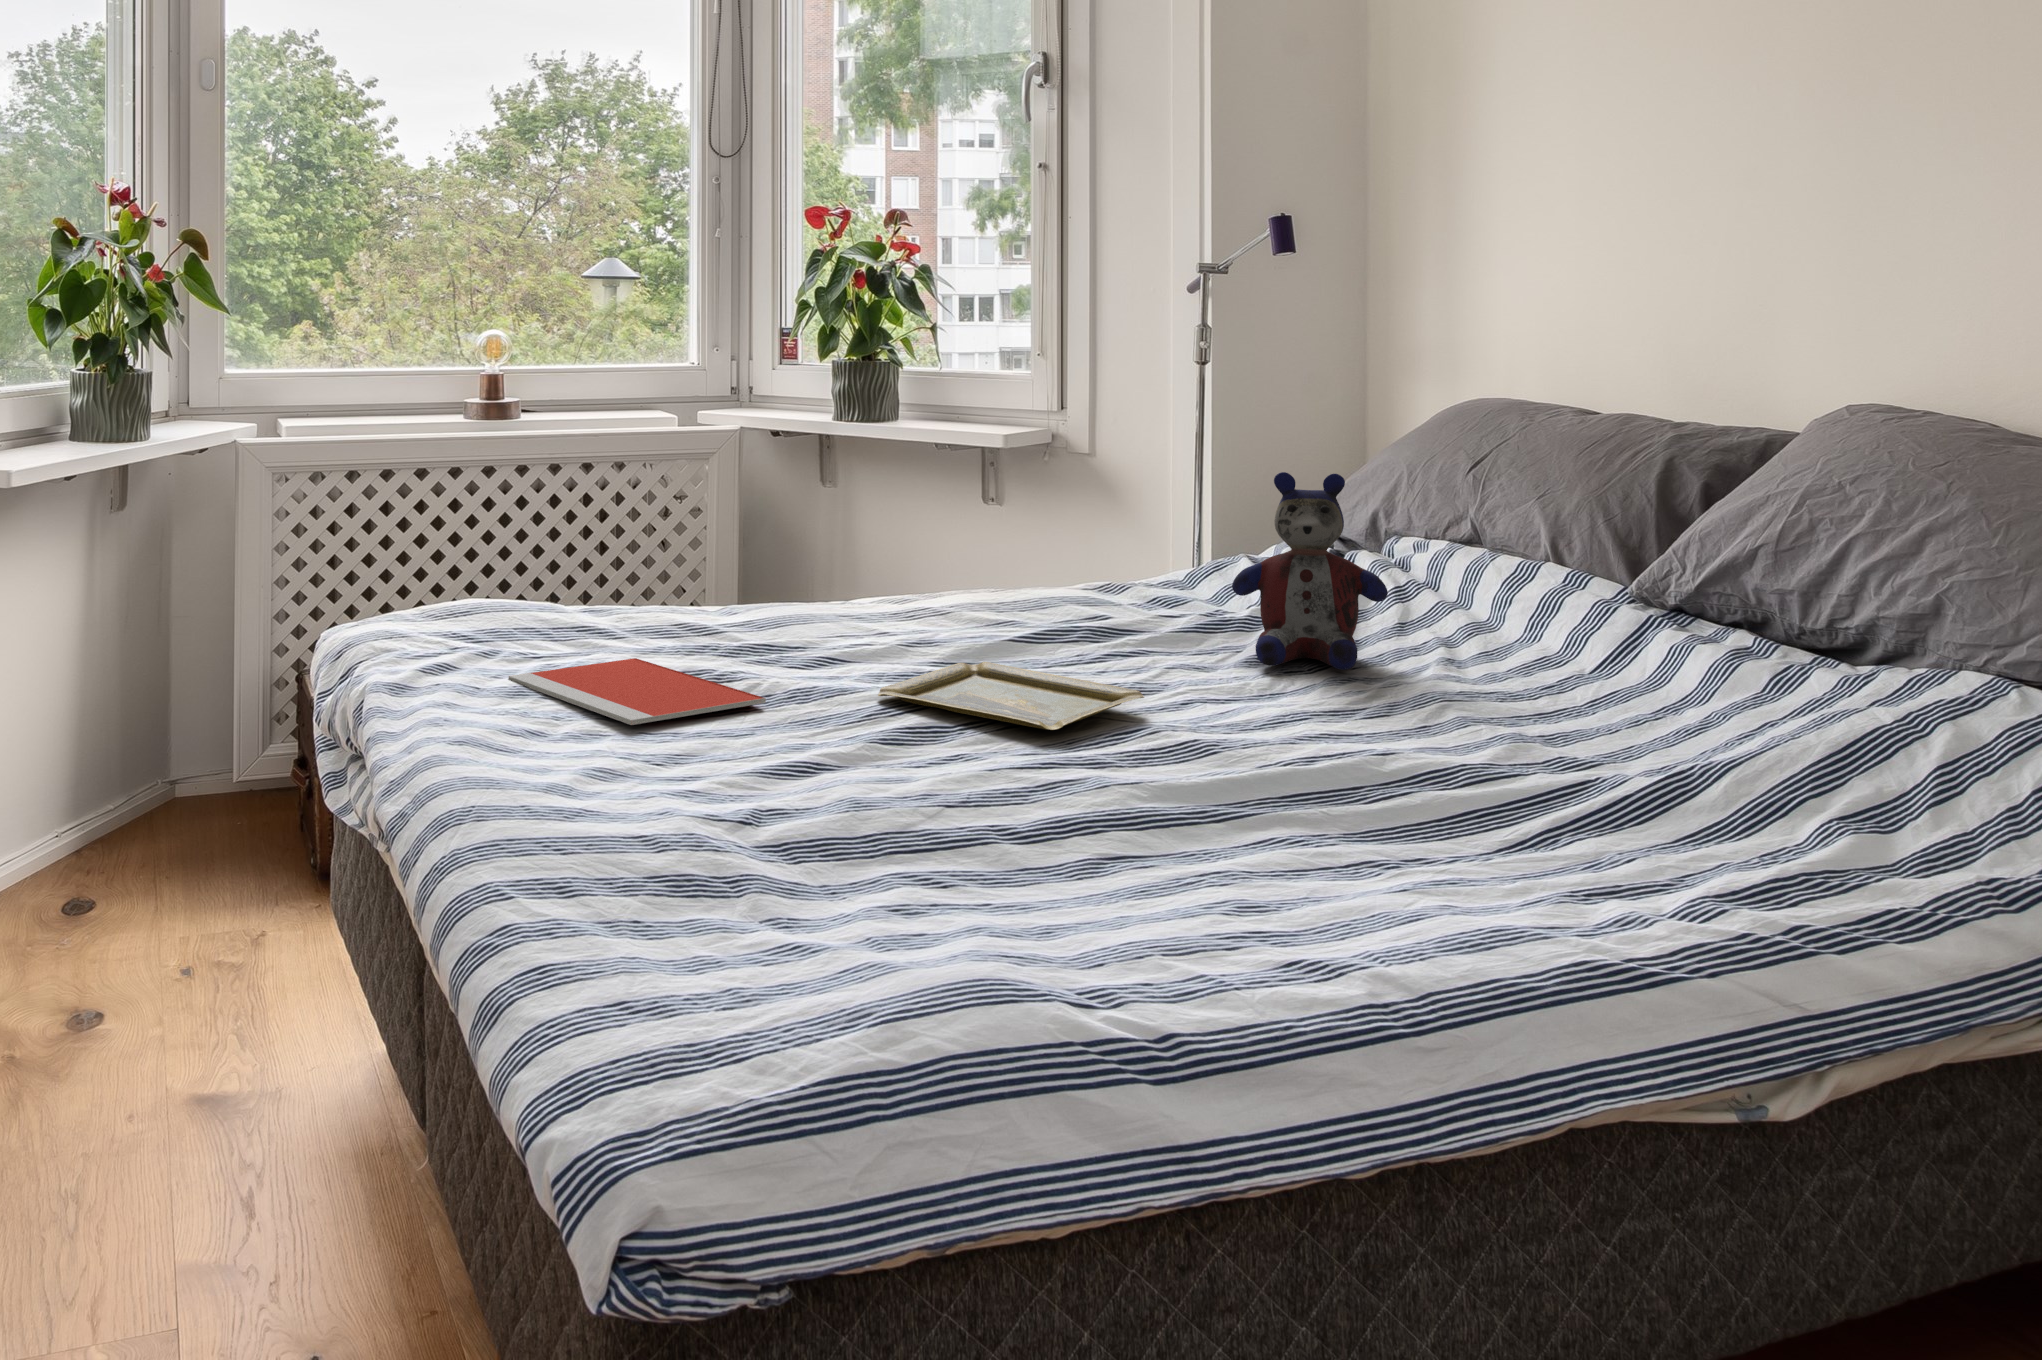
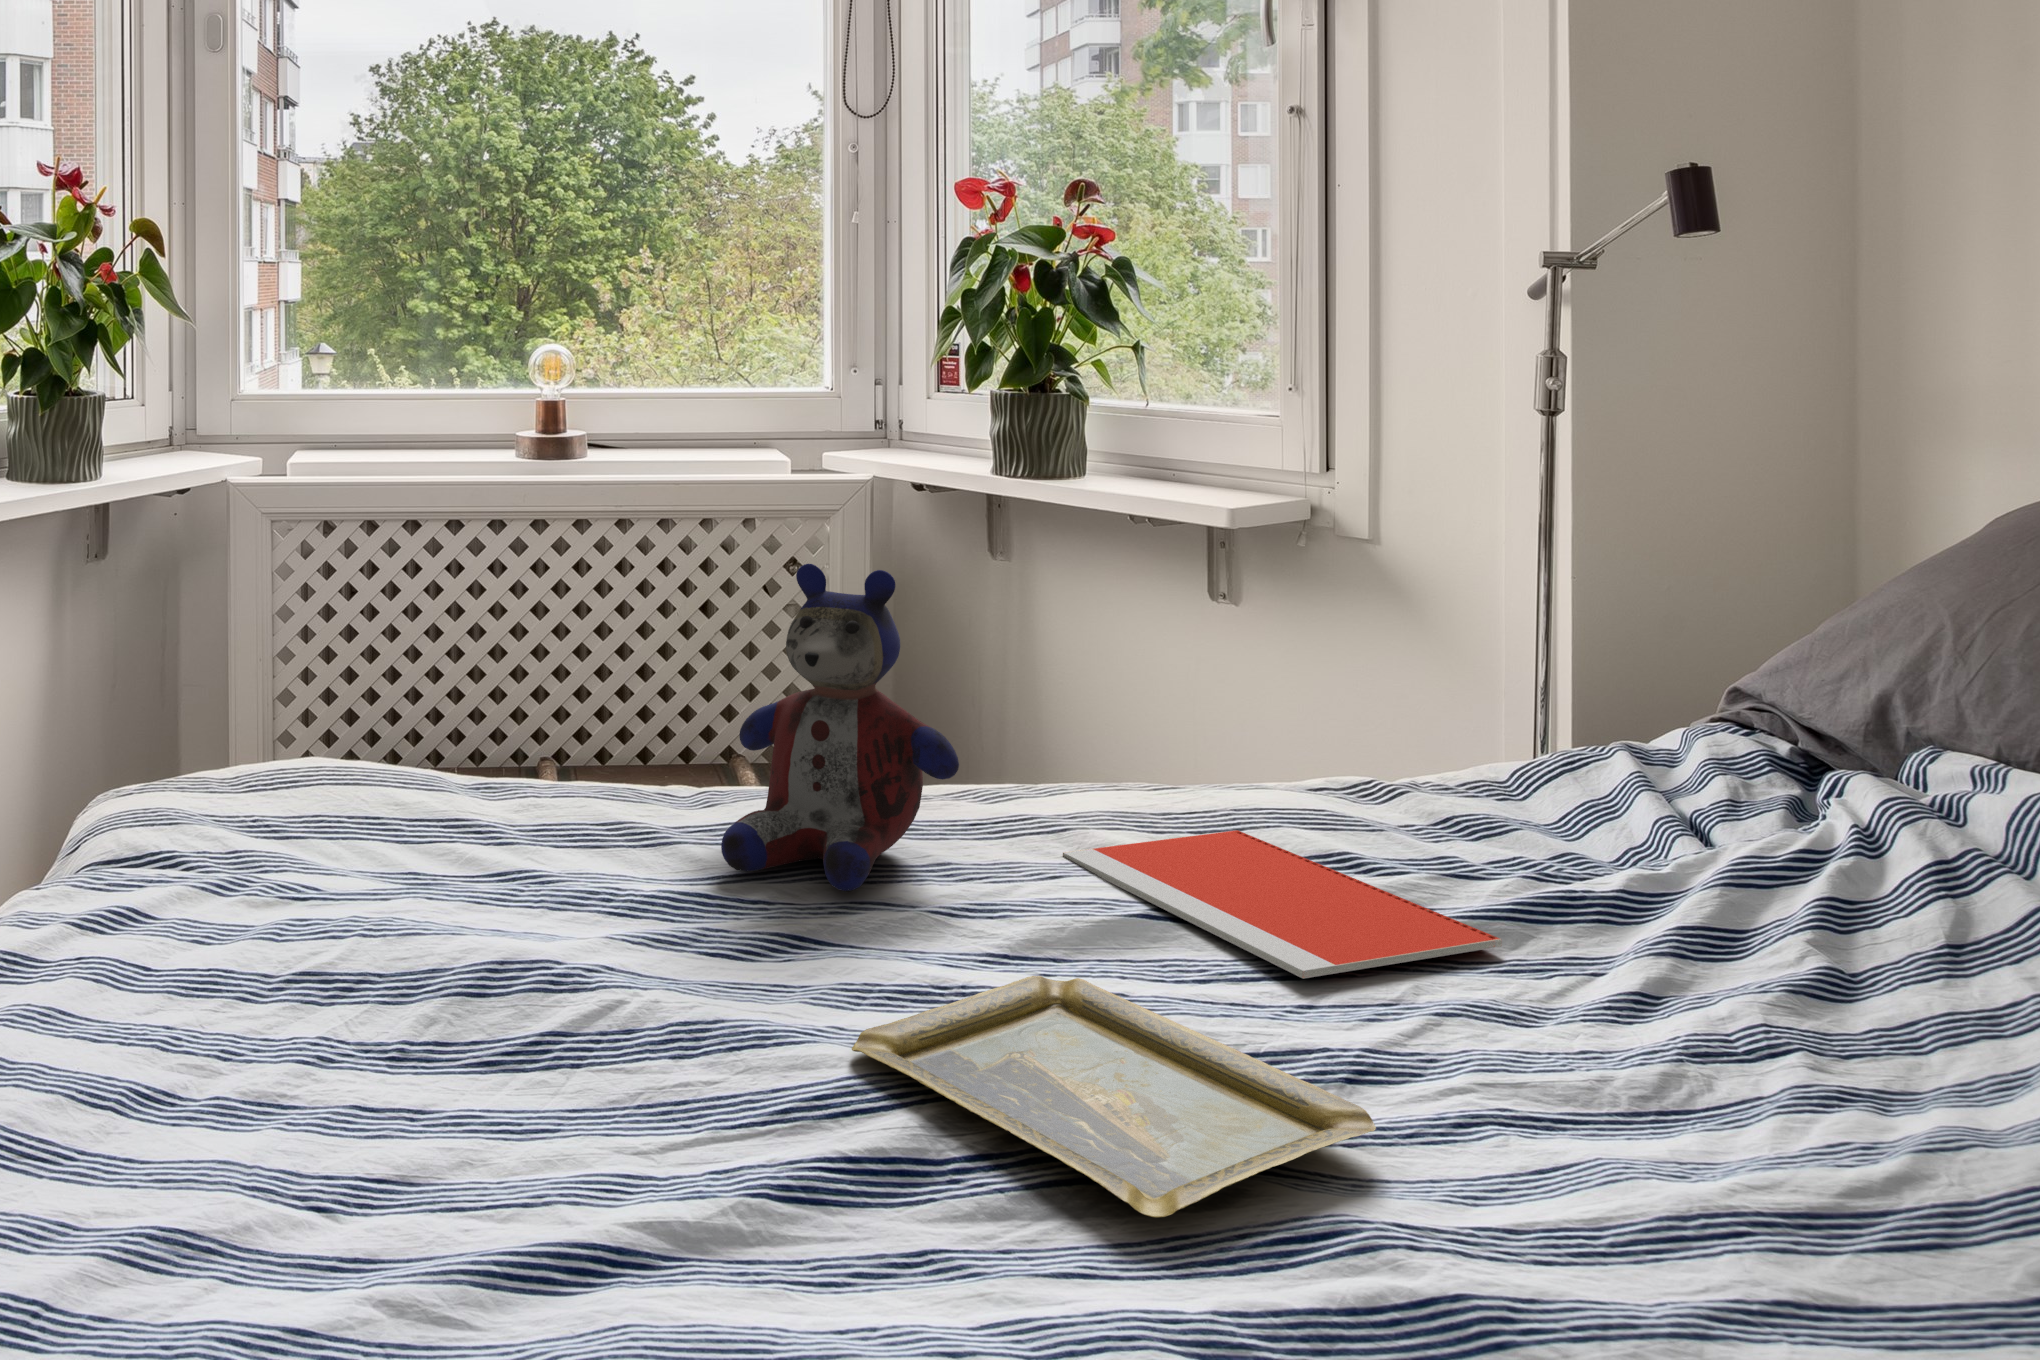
stuffed bear: present [1232,472,1388,670] -> present [721,564,959,891]
notebook: present [509,658,766,725] -> present [1063,830,1502,979]

